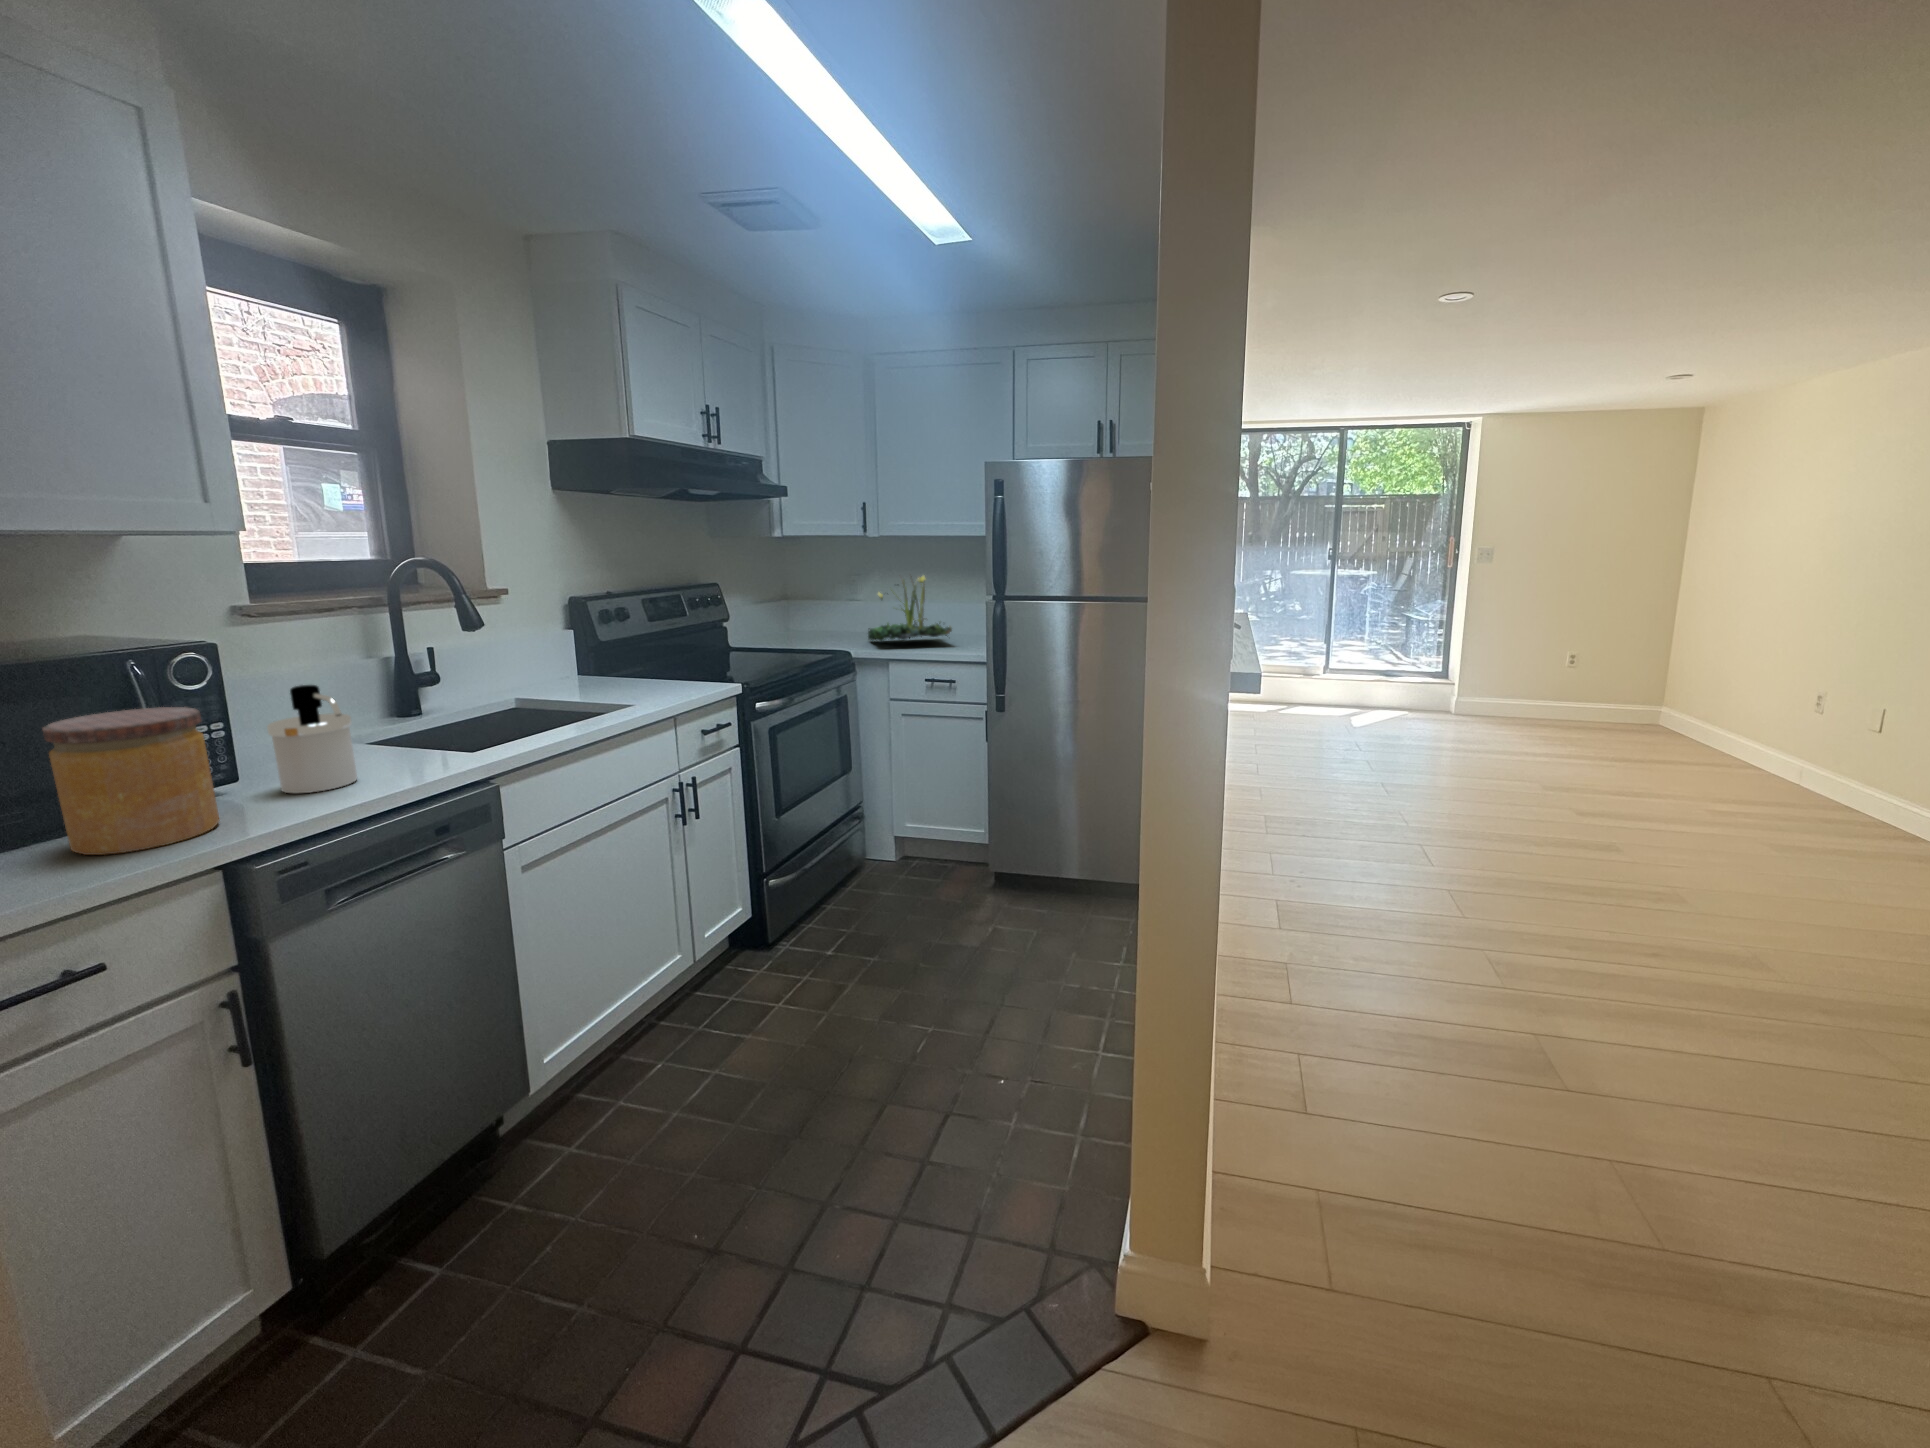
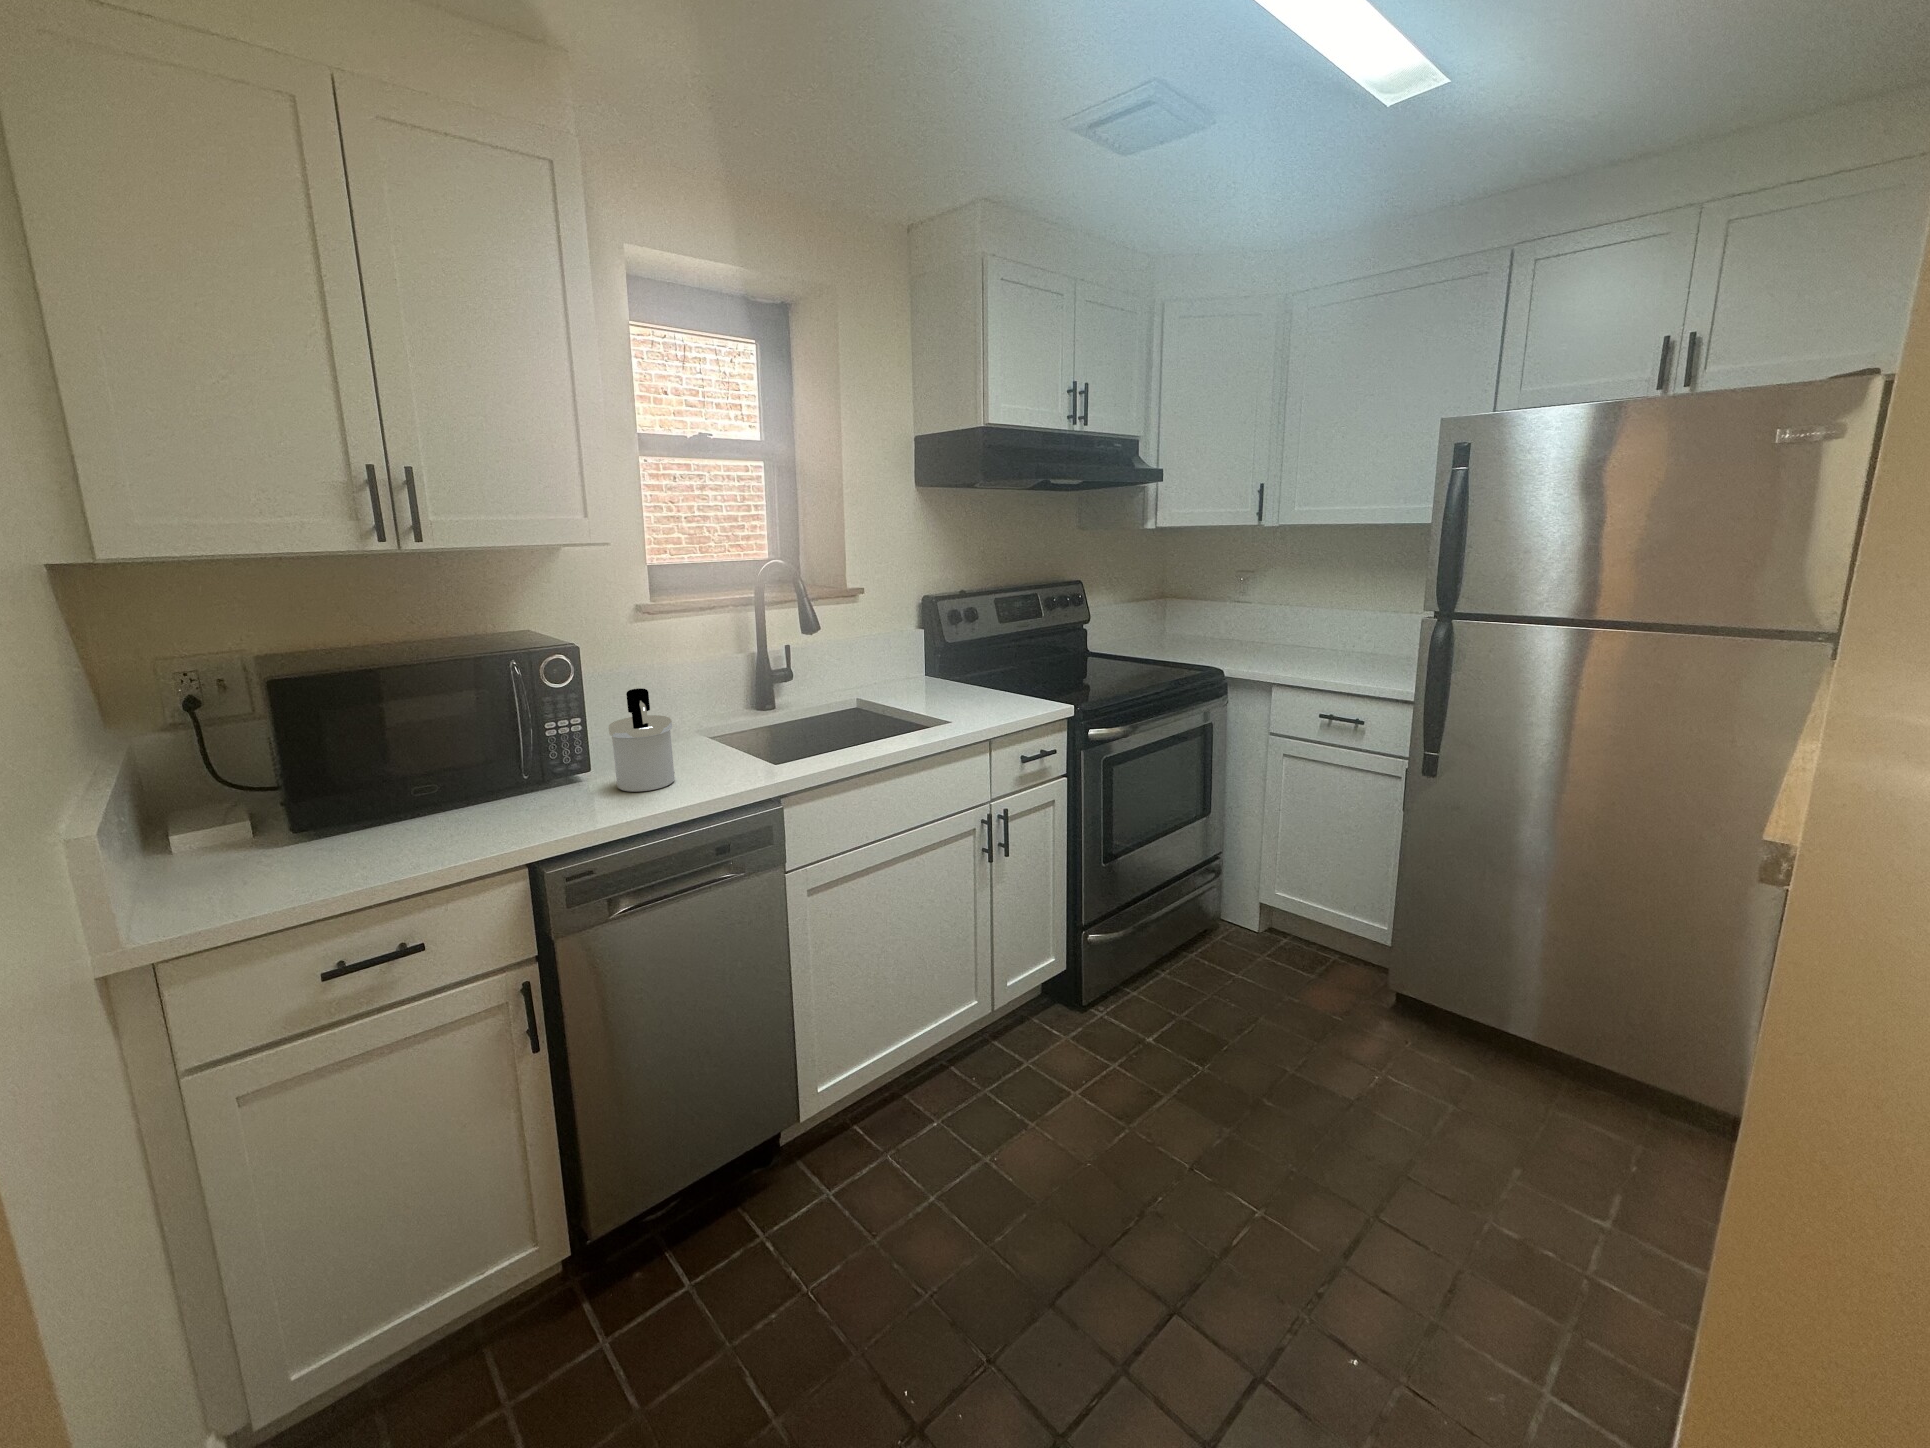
plant: present [868,576,952,641] -> none [1251,570,1370,660]
jar: present [43,707,219,855] -> none [434,705,552,837]

